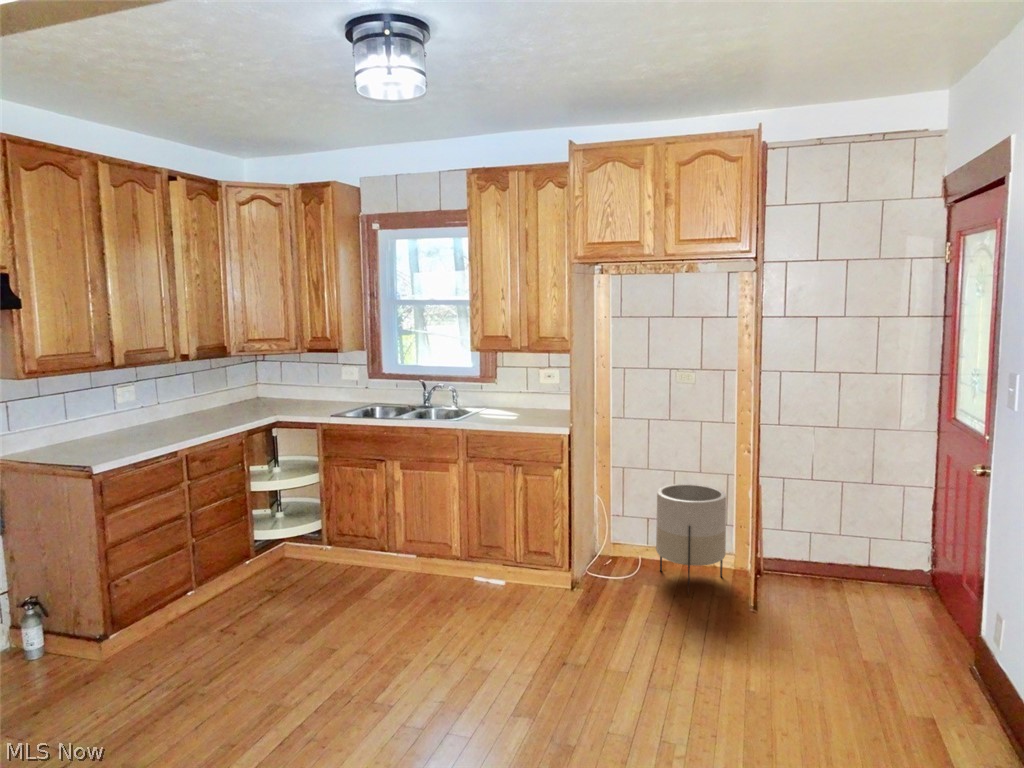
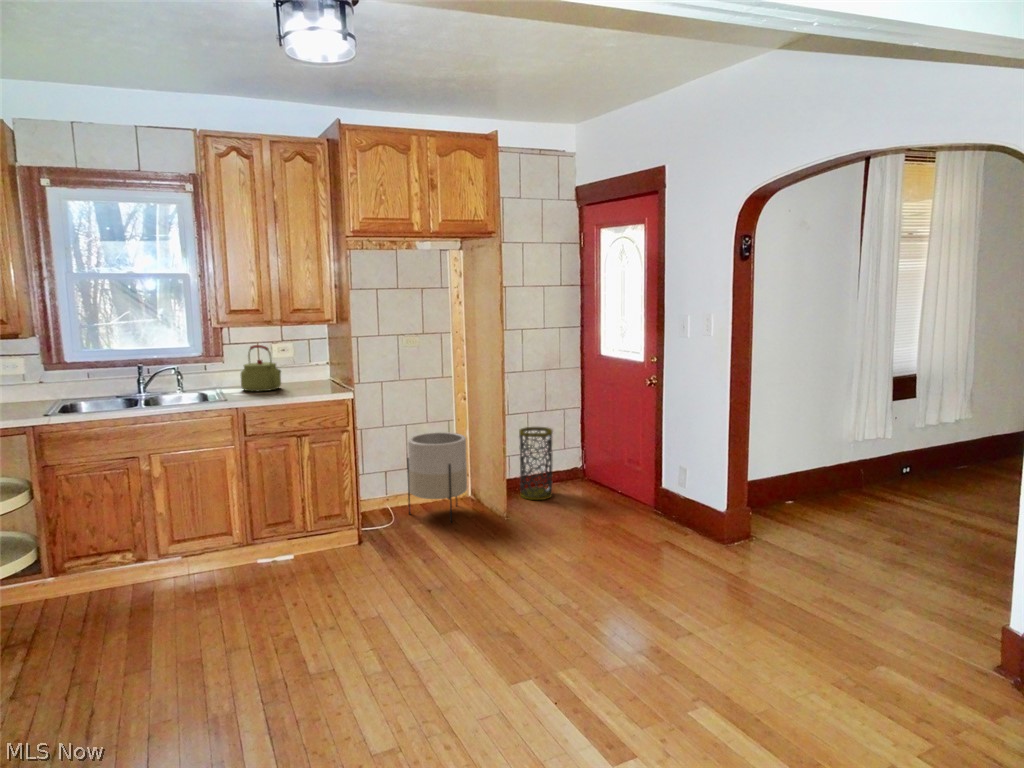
kettle: none [501,370,538,415] -> present [241,345,281,391]
trash can: none [813,501,864,602] -> present [519,427,553,500]

